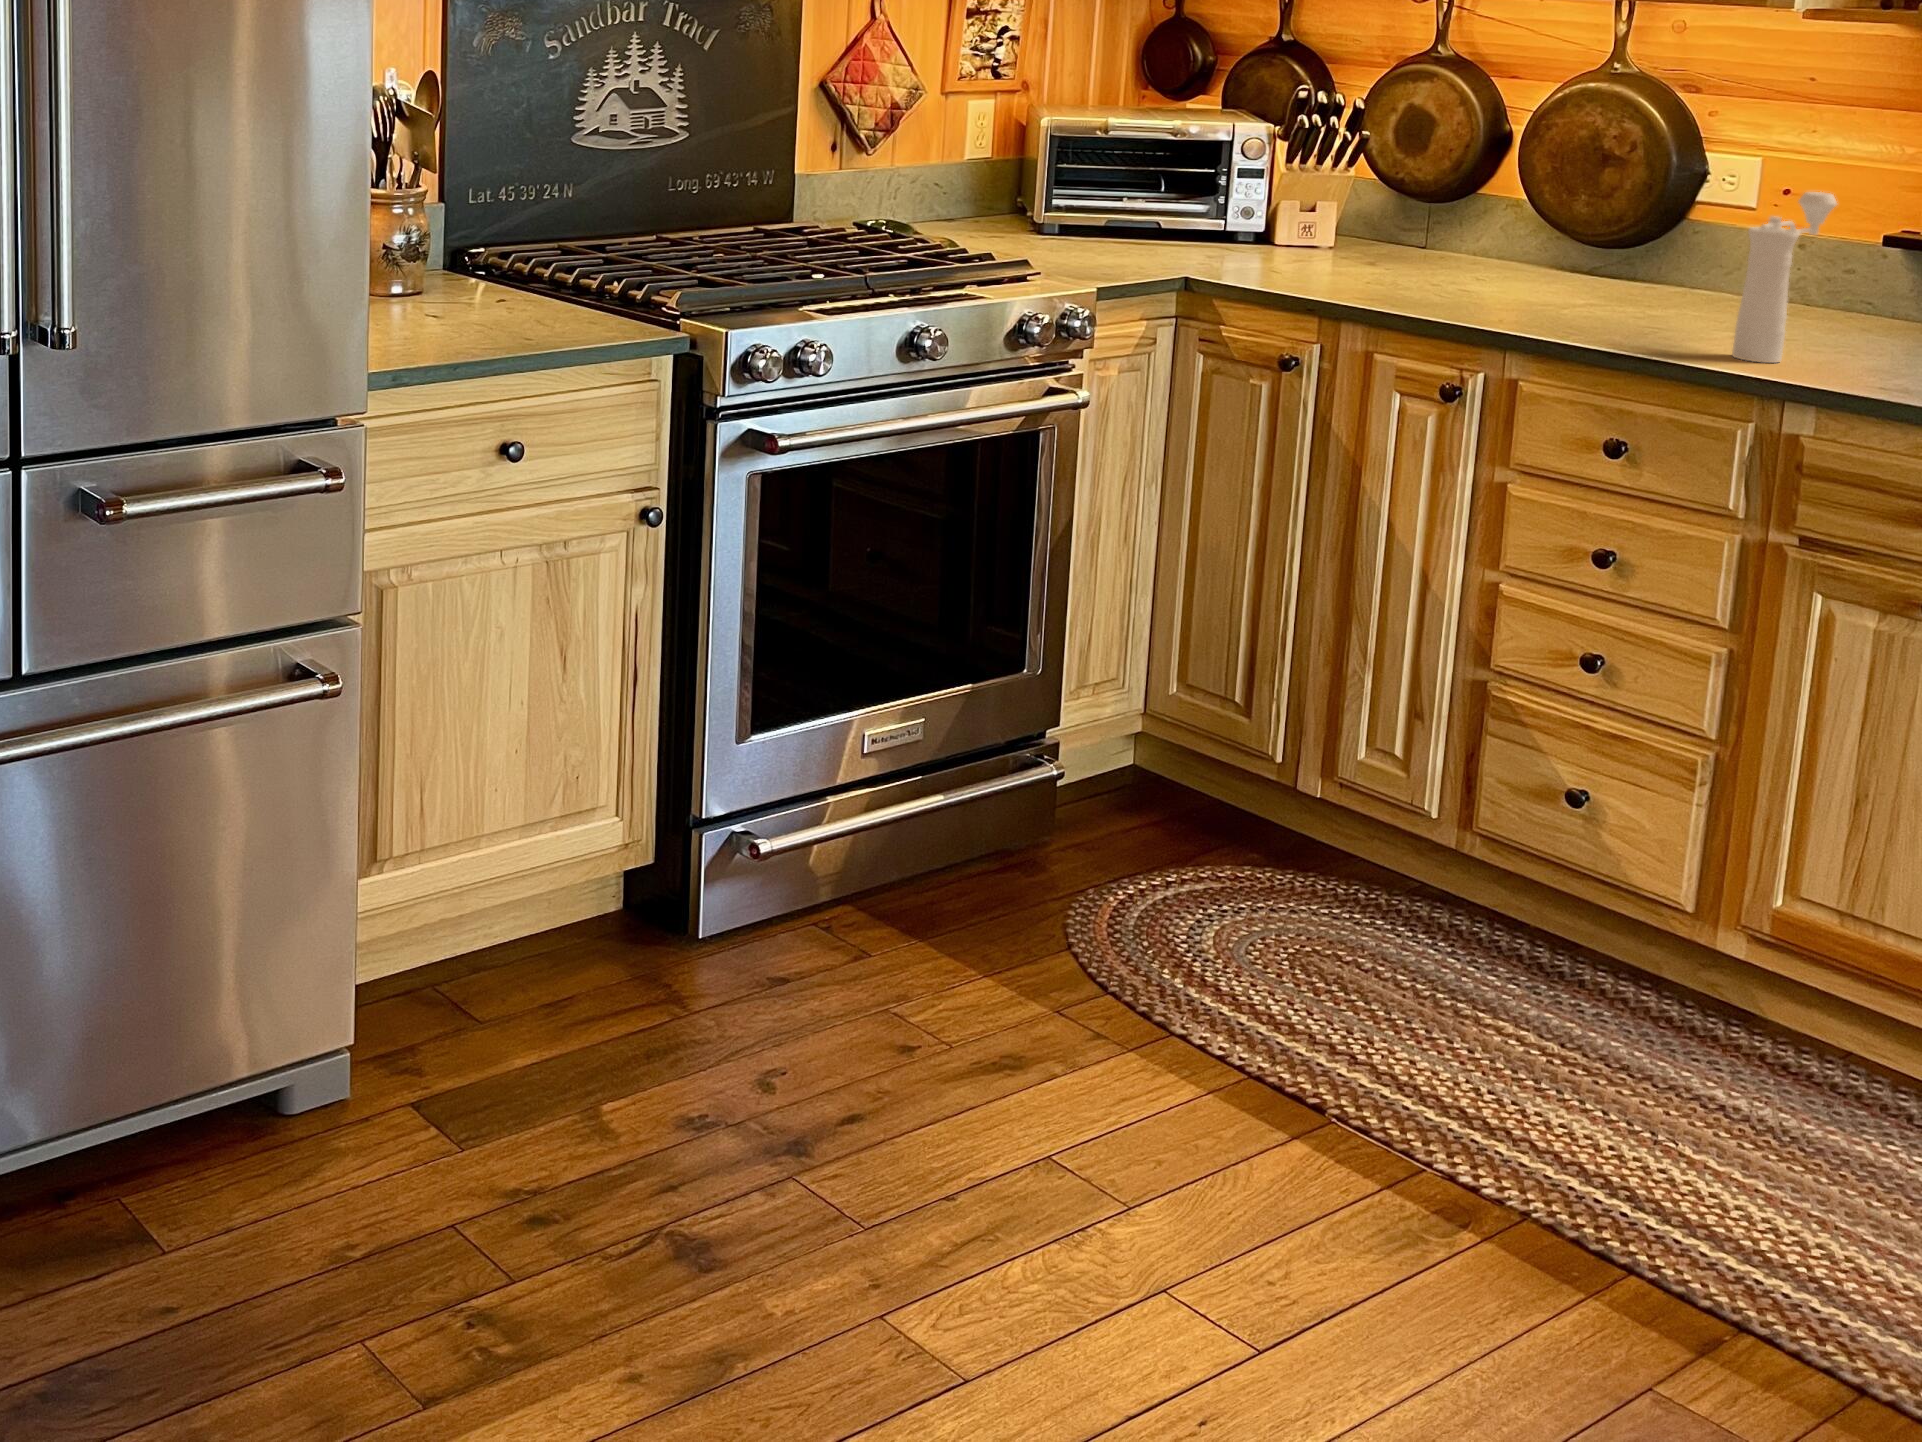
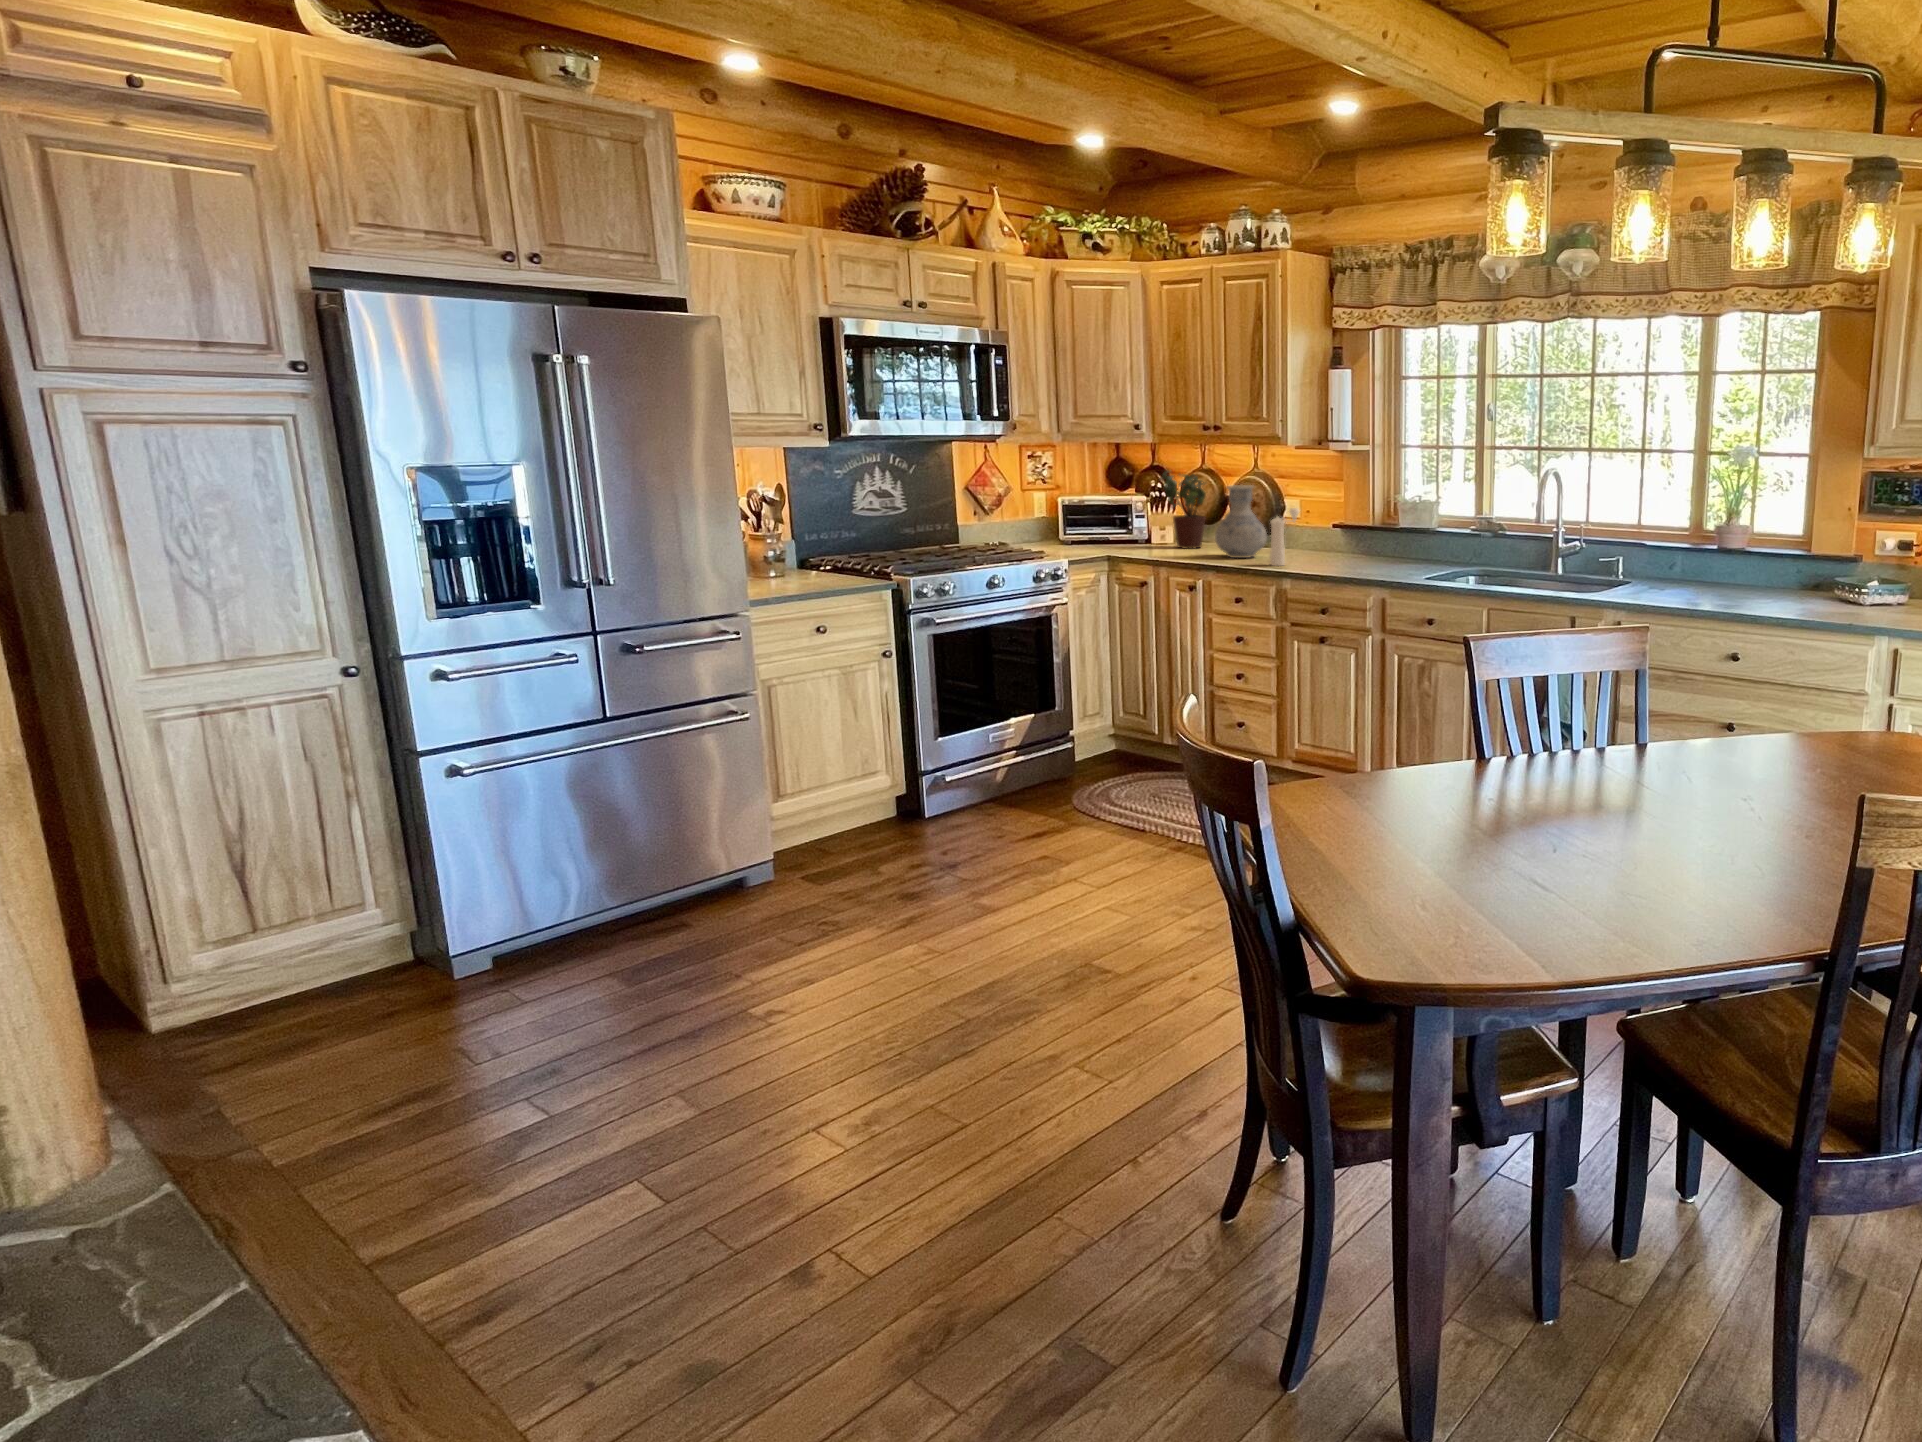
potted plant: none [1327,58,1470,270] -> present [1160,471,1206,549]
vase: none [1518,112,1683,319] -> present [1215,485,1267,558]

